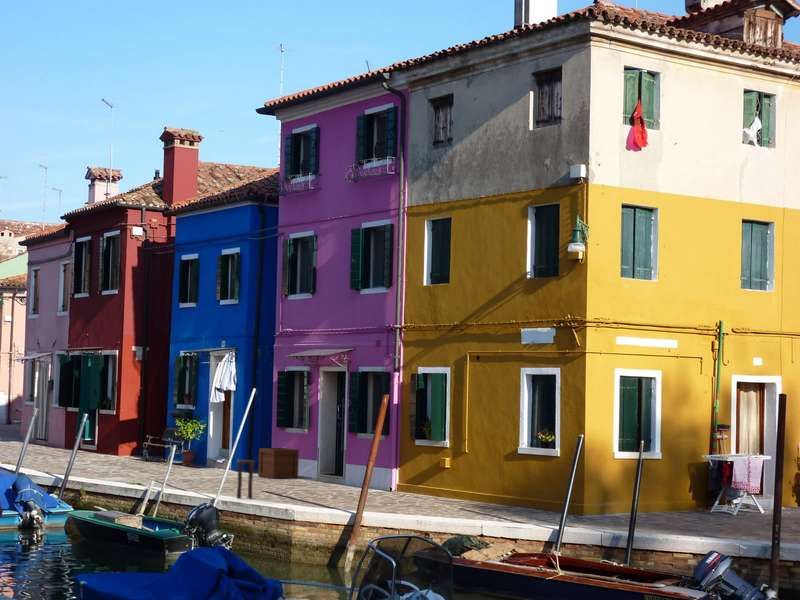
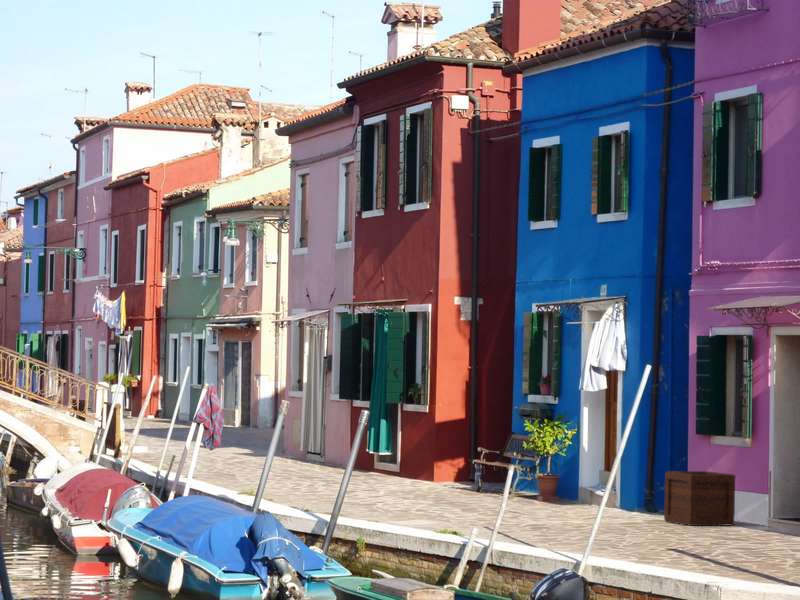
stool: present [237,460,255,499] -> none [619,494,652,564]

